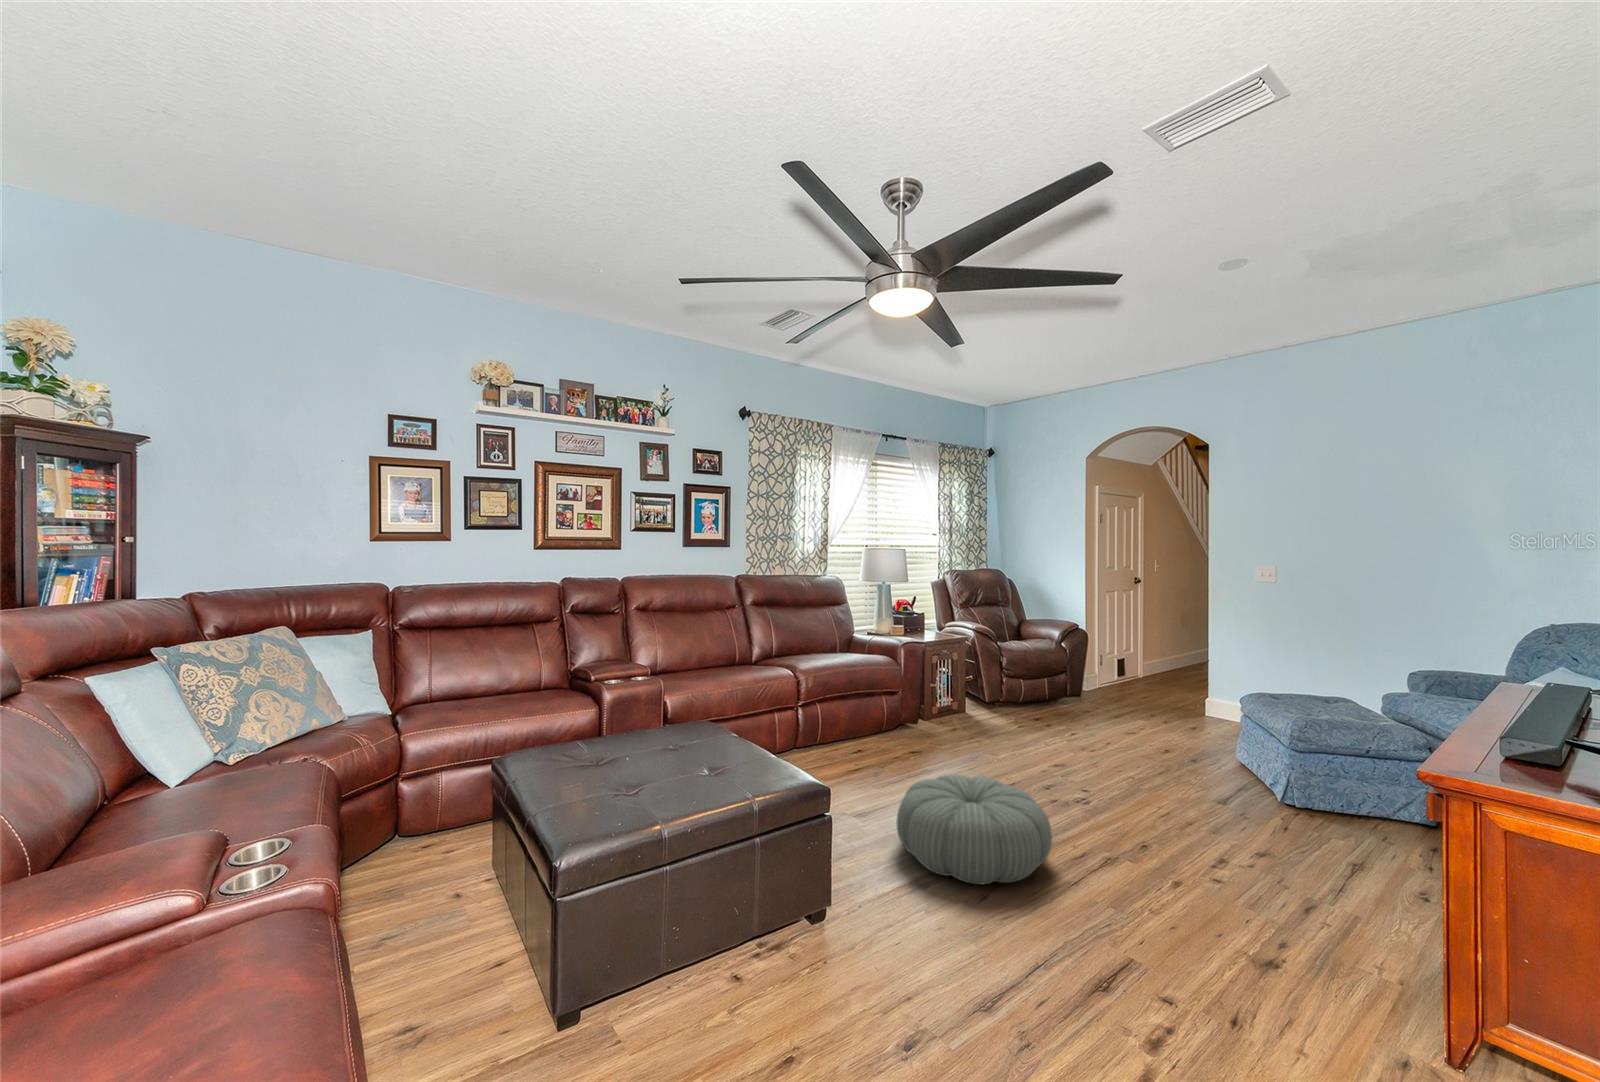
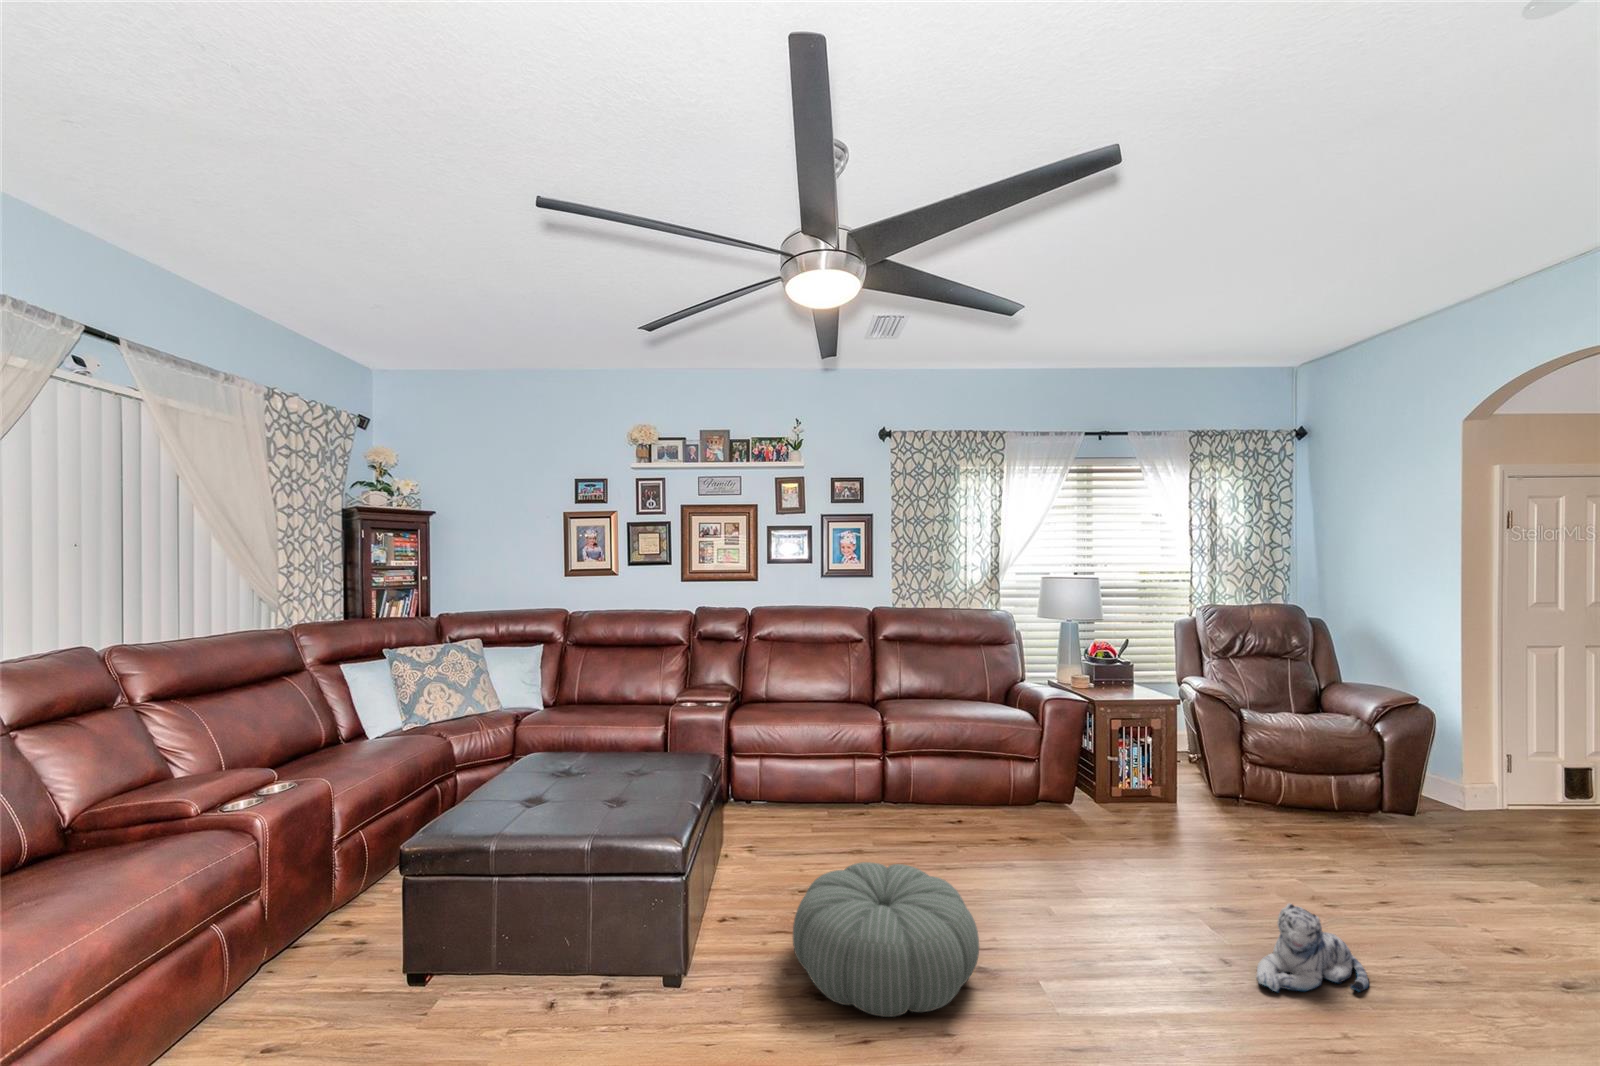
plush toy: none [1124,744,1172,798] -> present [1256,904,1369,992]

